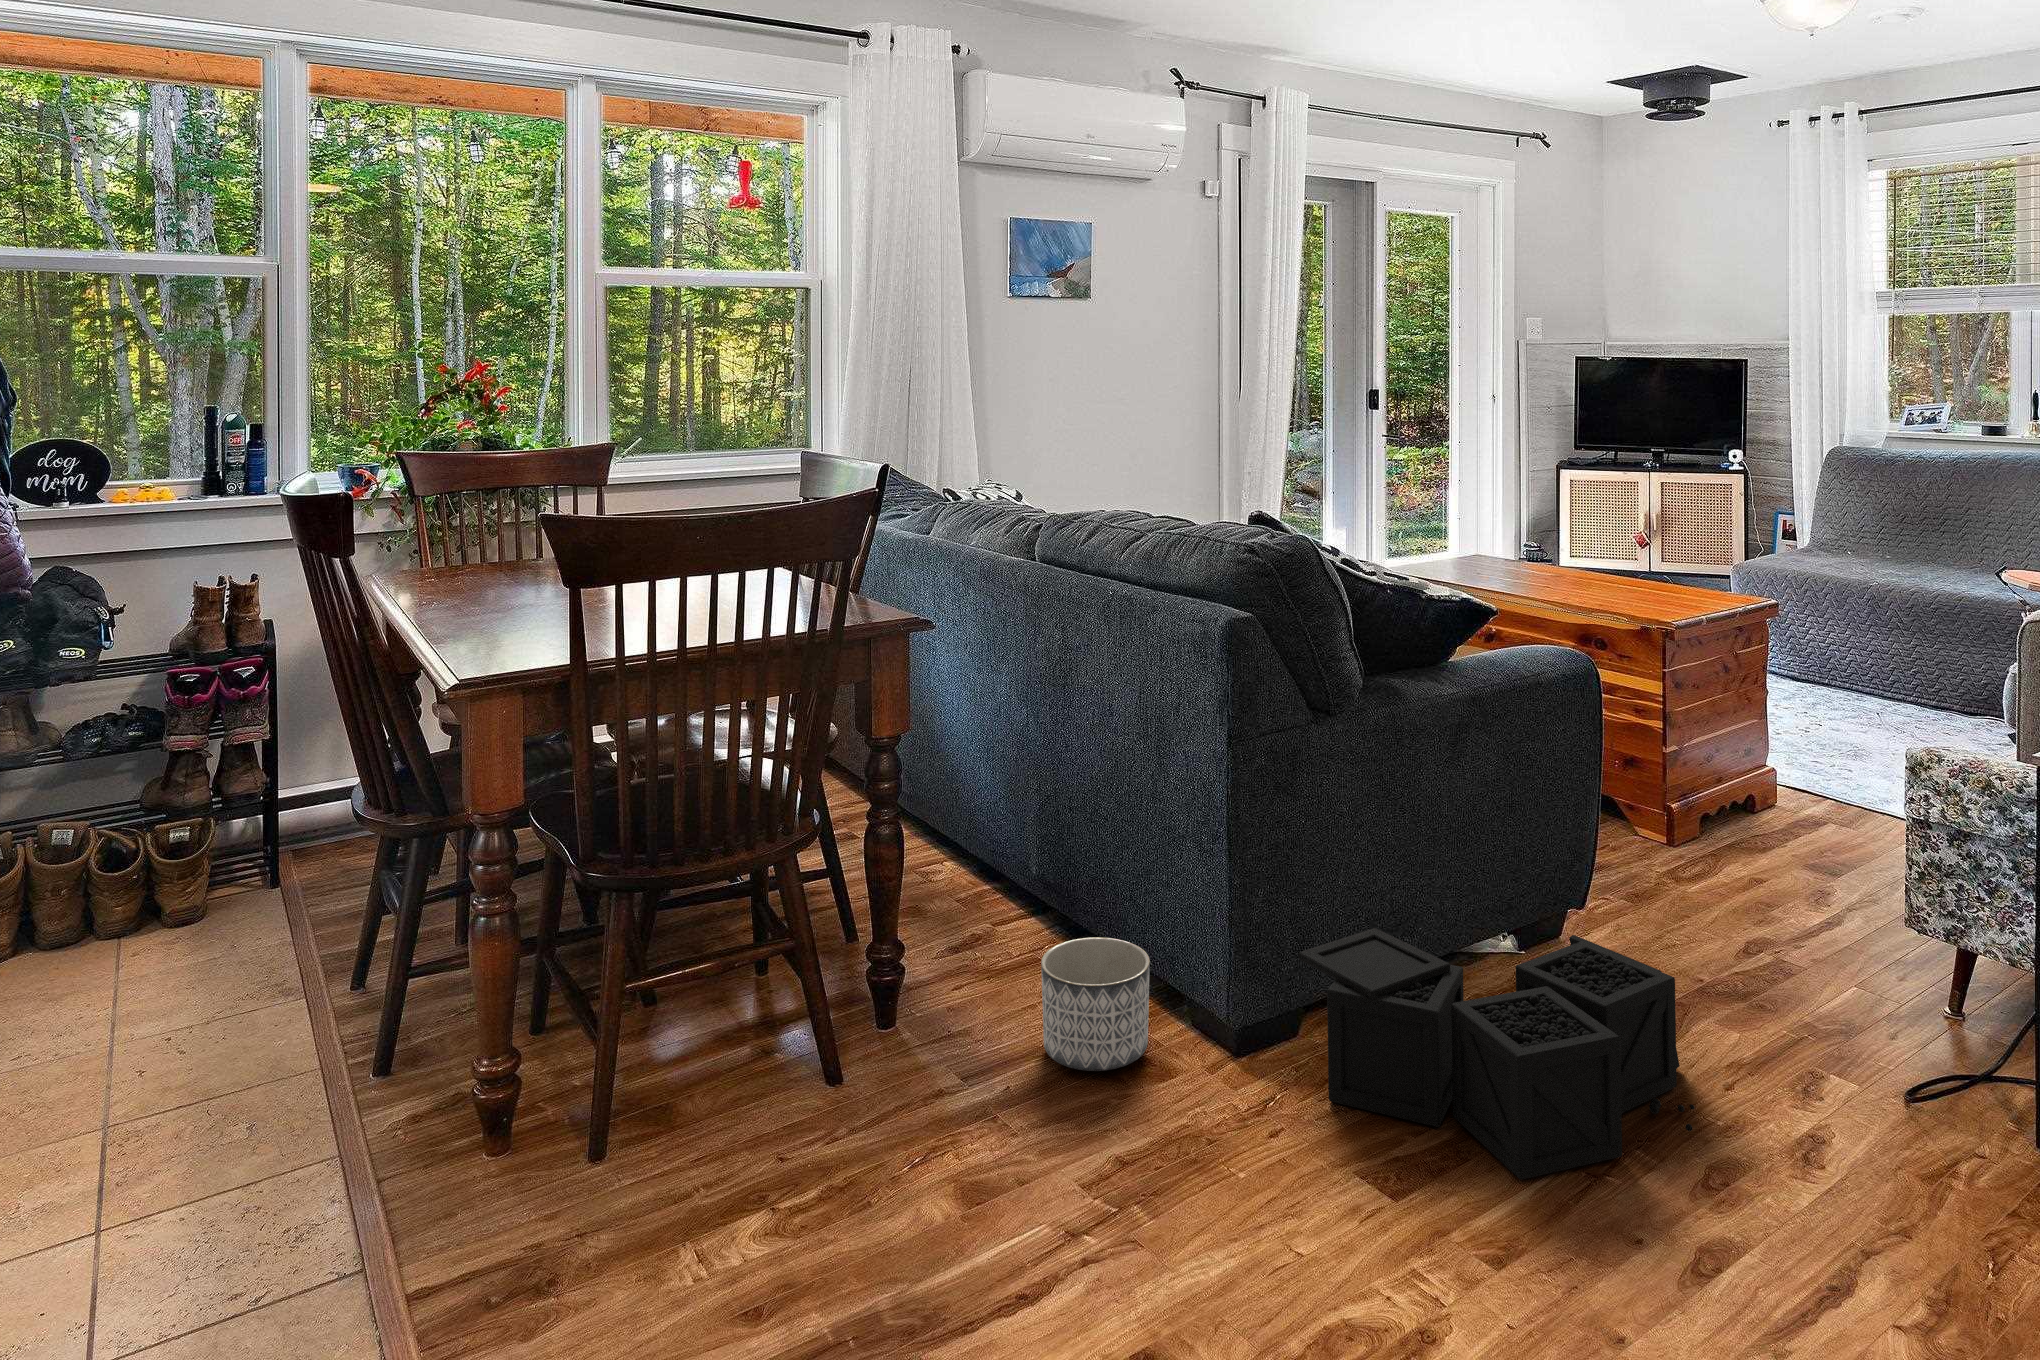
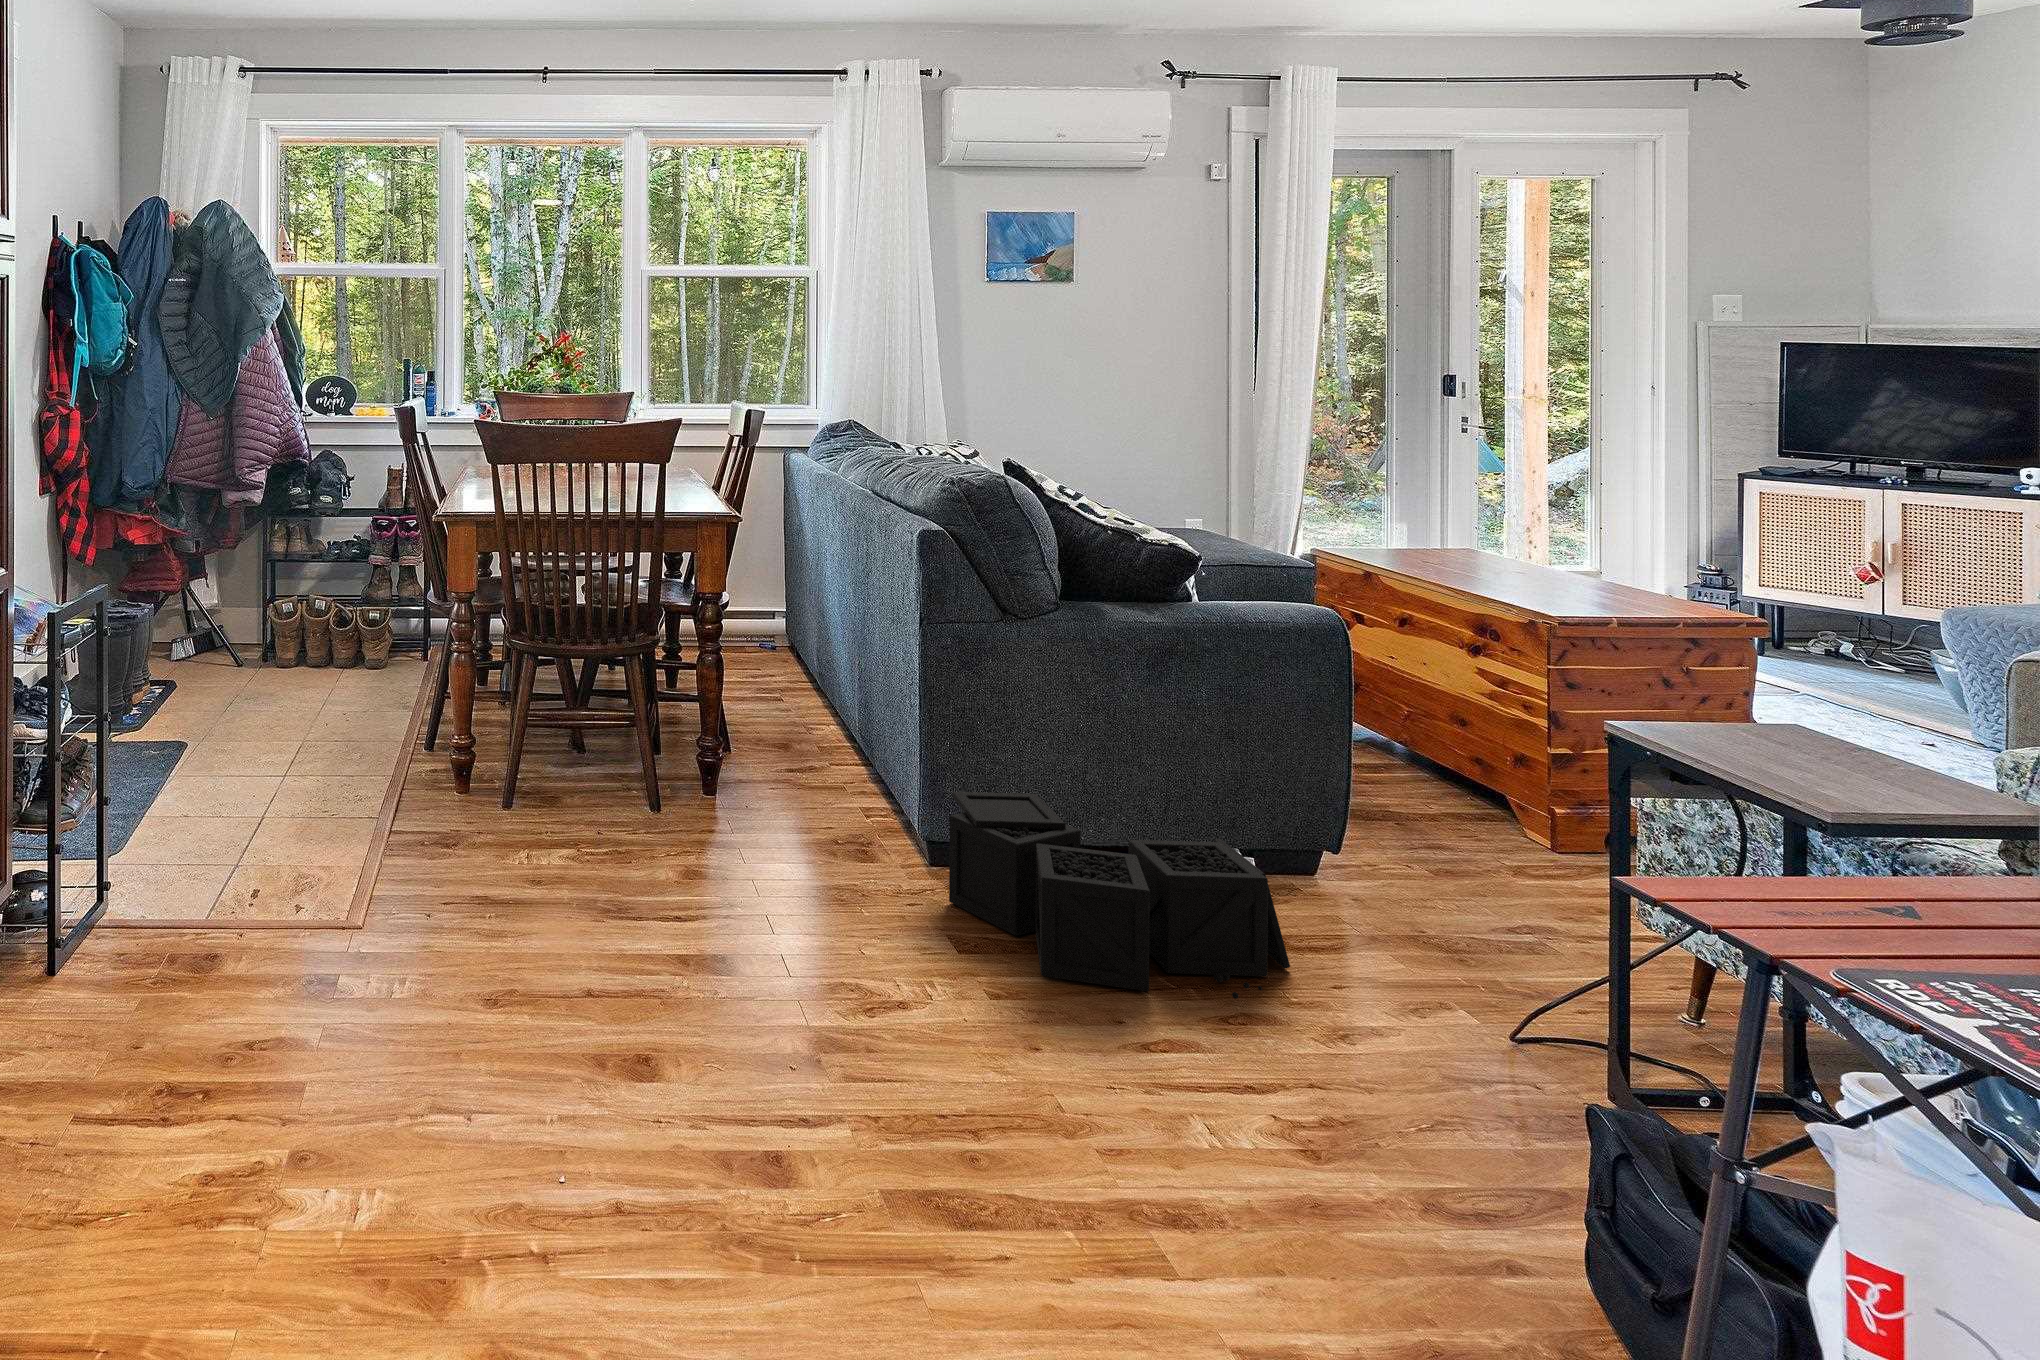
planter: present [1041,937,1150,1071] -> none [772,757,854,845]

